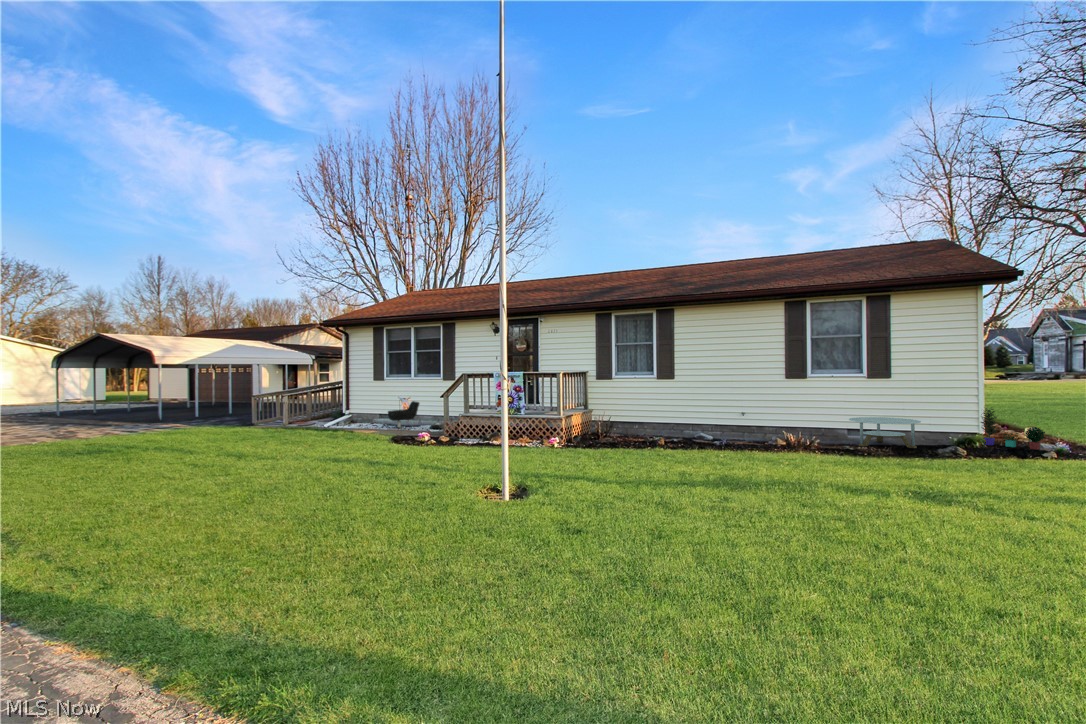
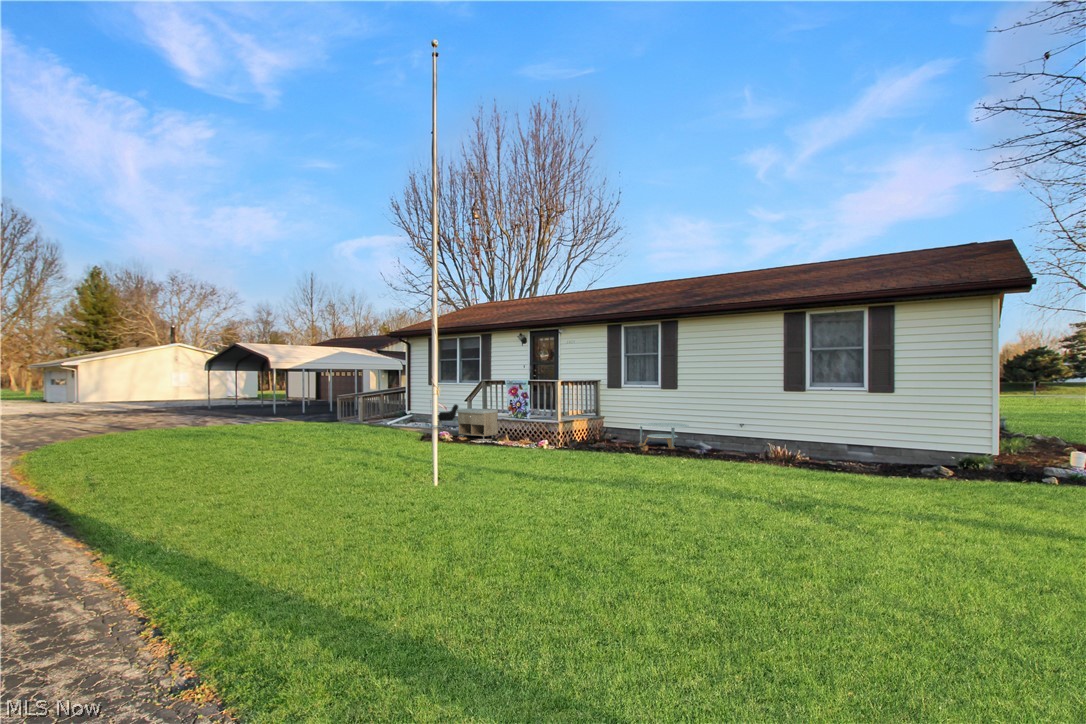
storage bench: none [437,405,483,438] -> present [457,408,498,439]
potted plant: present [981,407,1045,450] -> none [990,428,1059,478]
round table: present [849,417,921,448] -> present [636,423,689,449]

